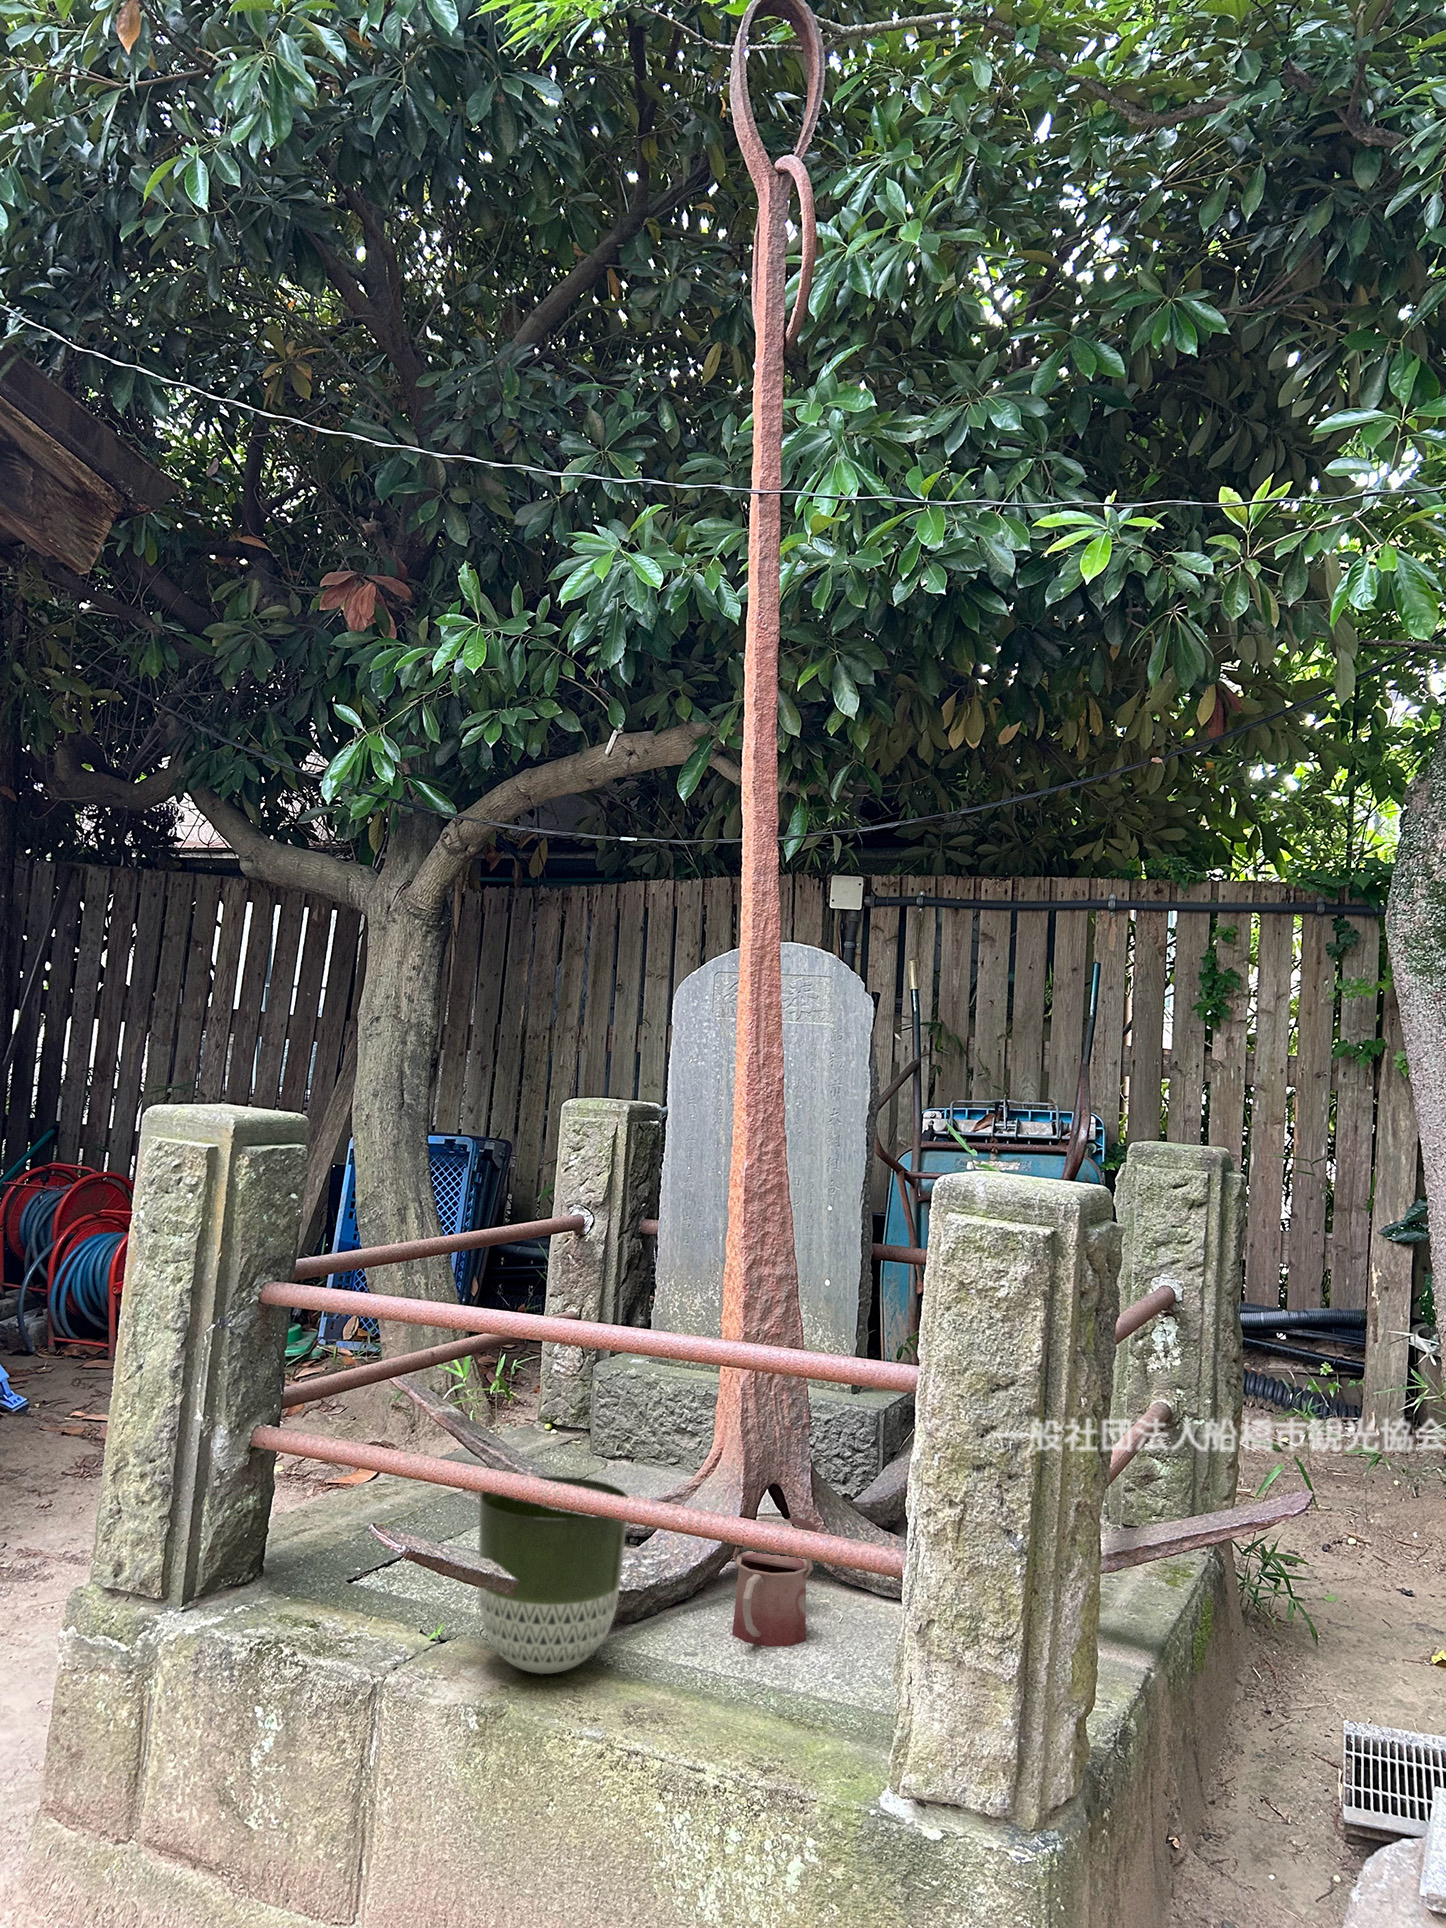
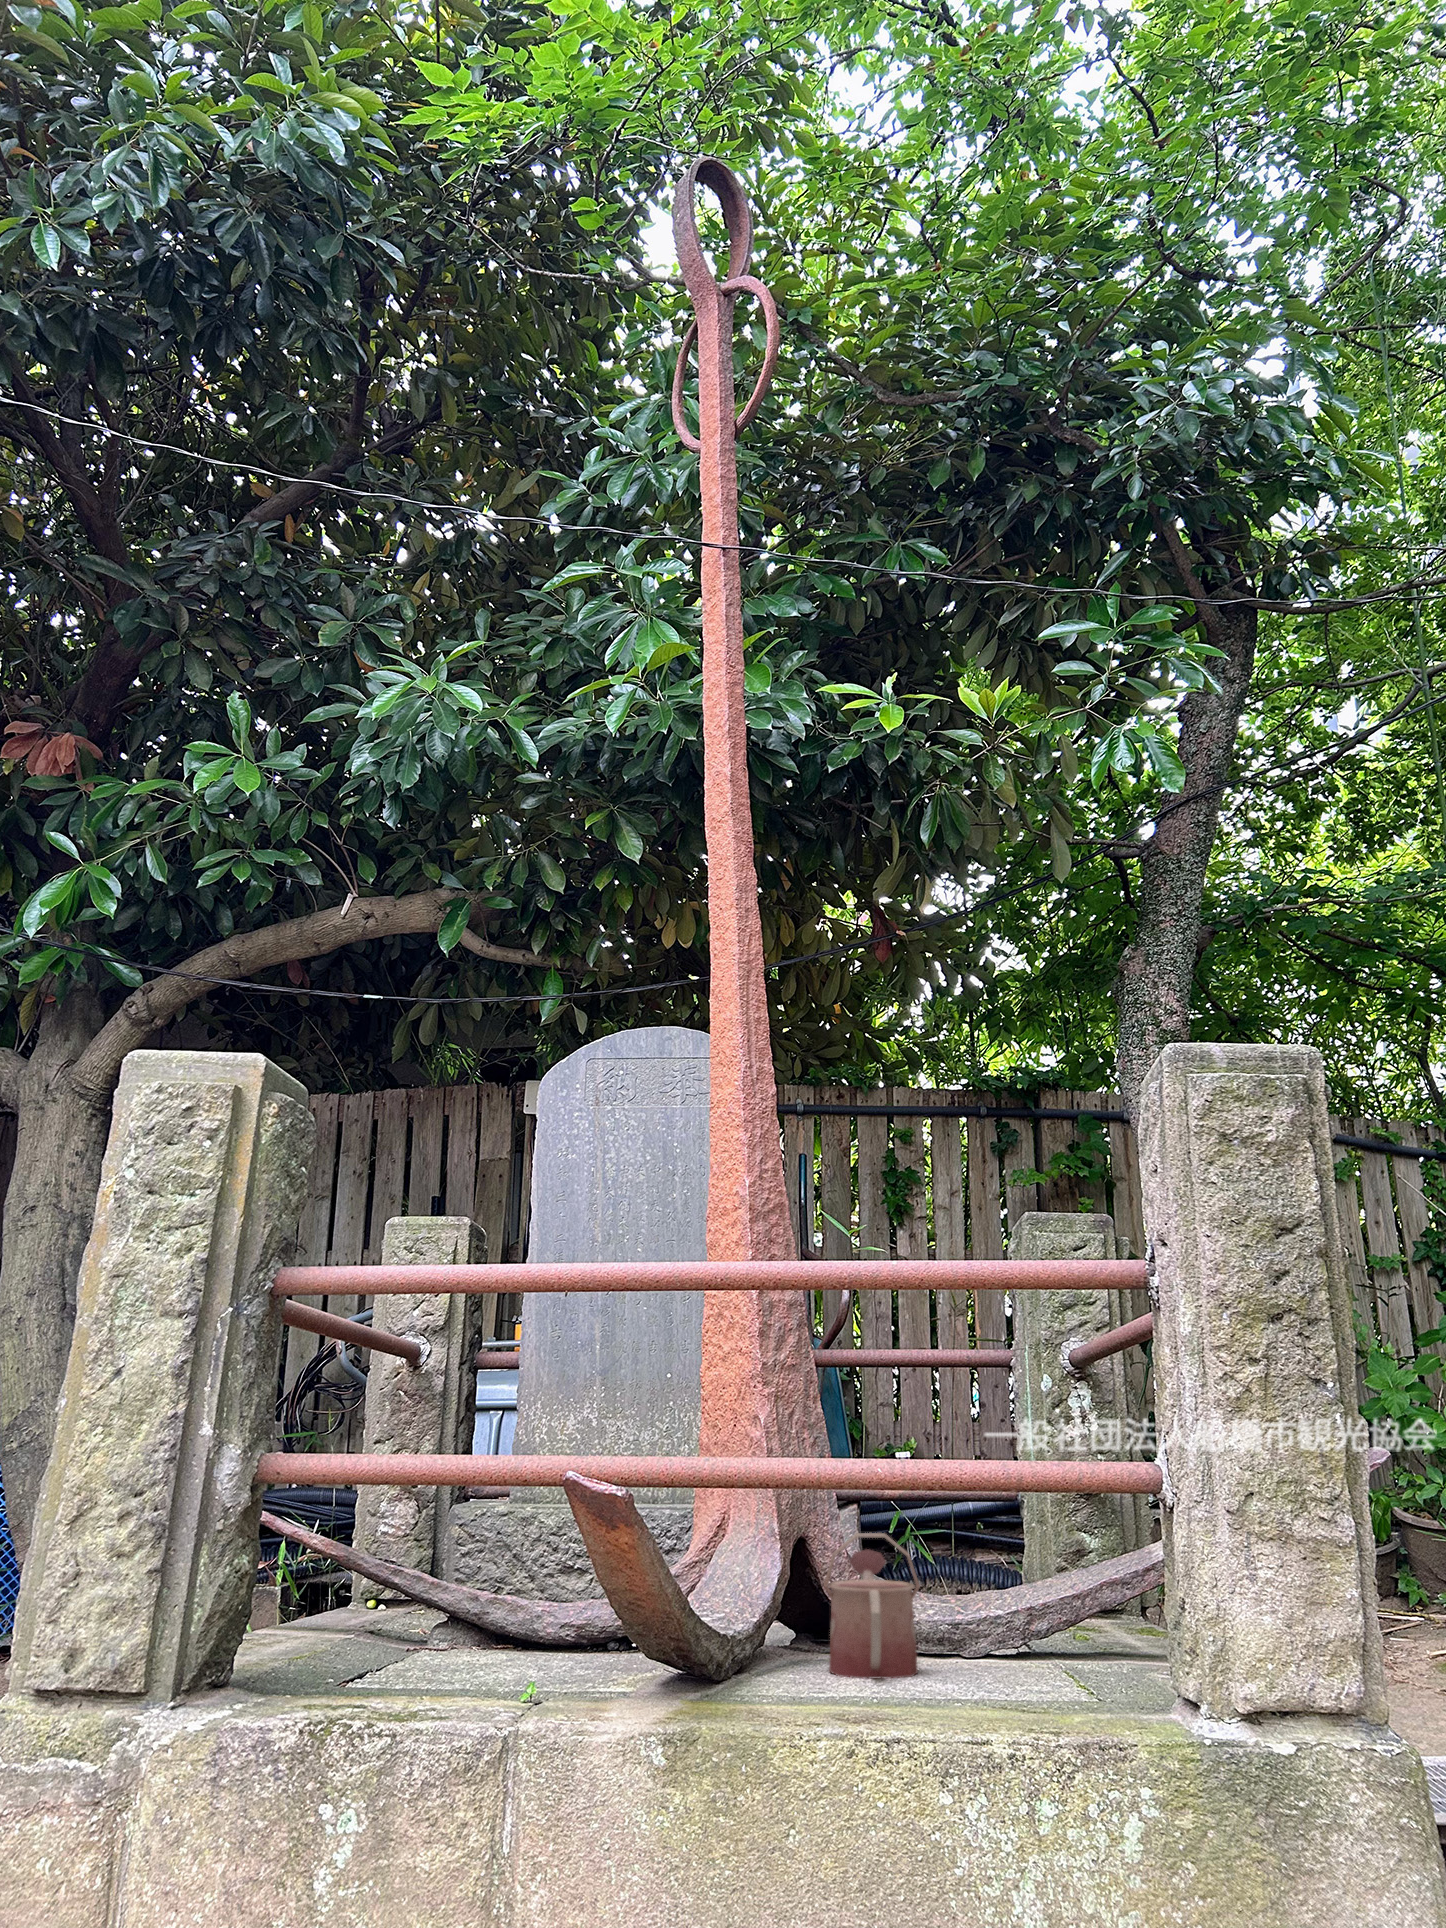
planter: present [479,1476,628,1674] -> none [600,1482,776,1704]

